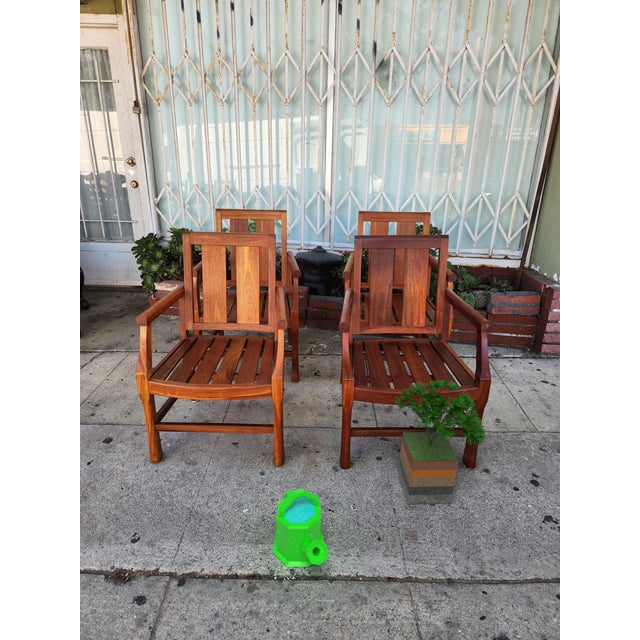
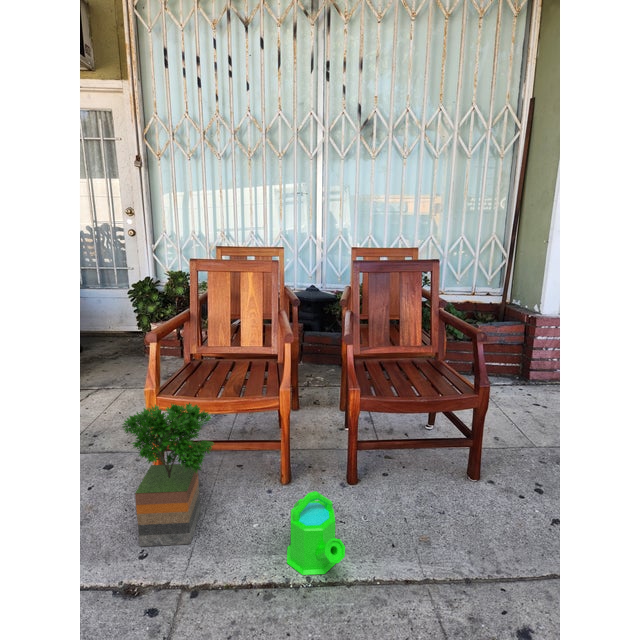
potted tree: present [396,379,485,504] -> present [122,403,214,547]

